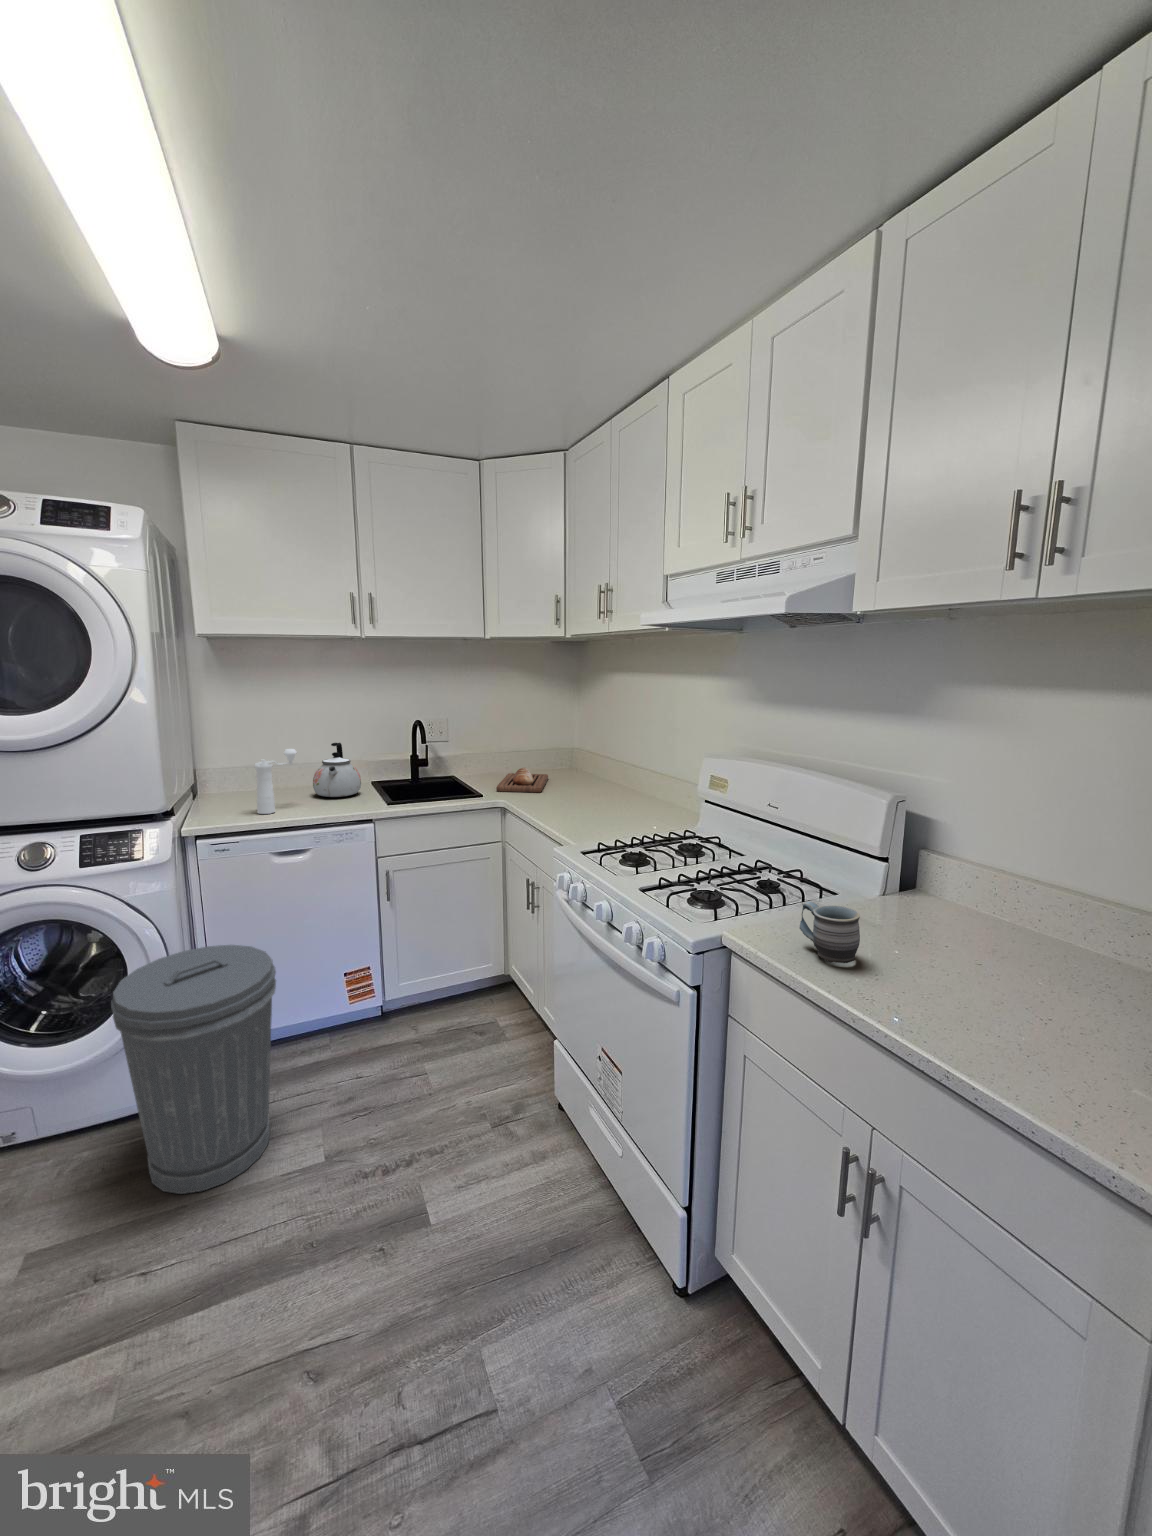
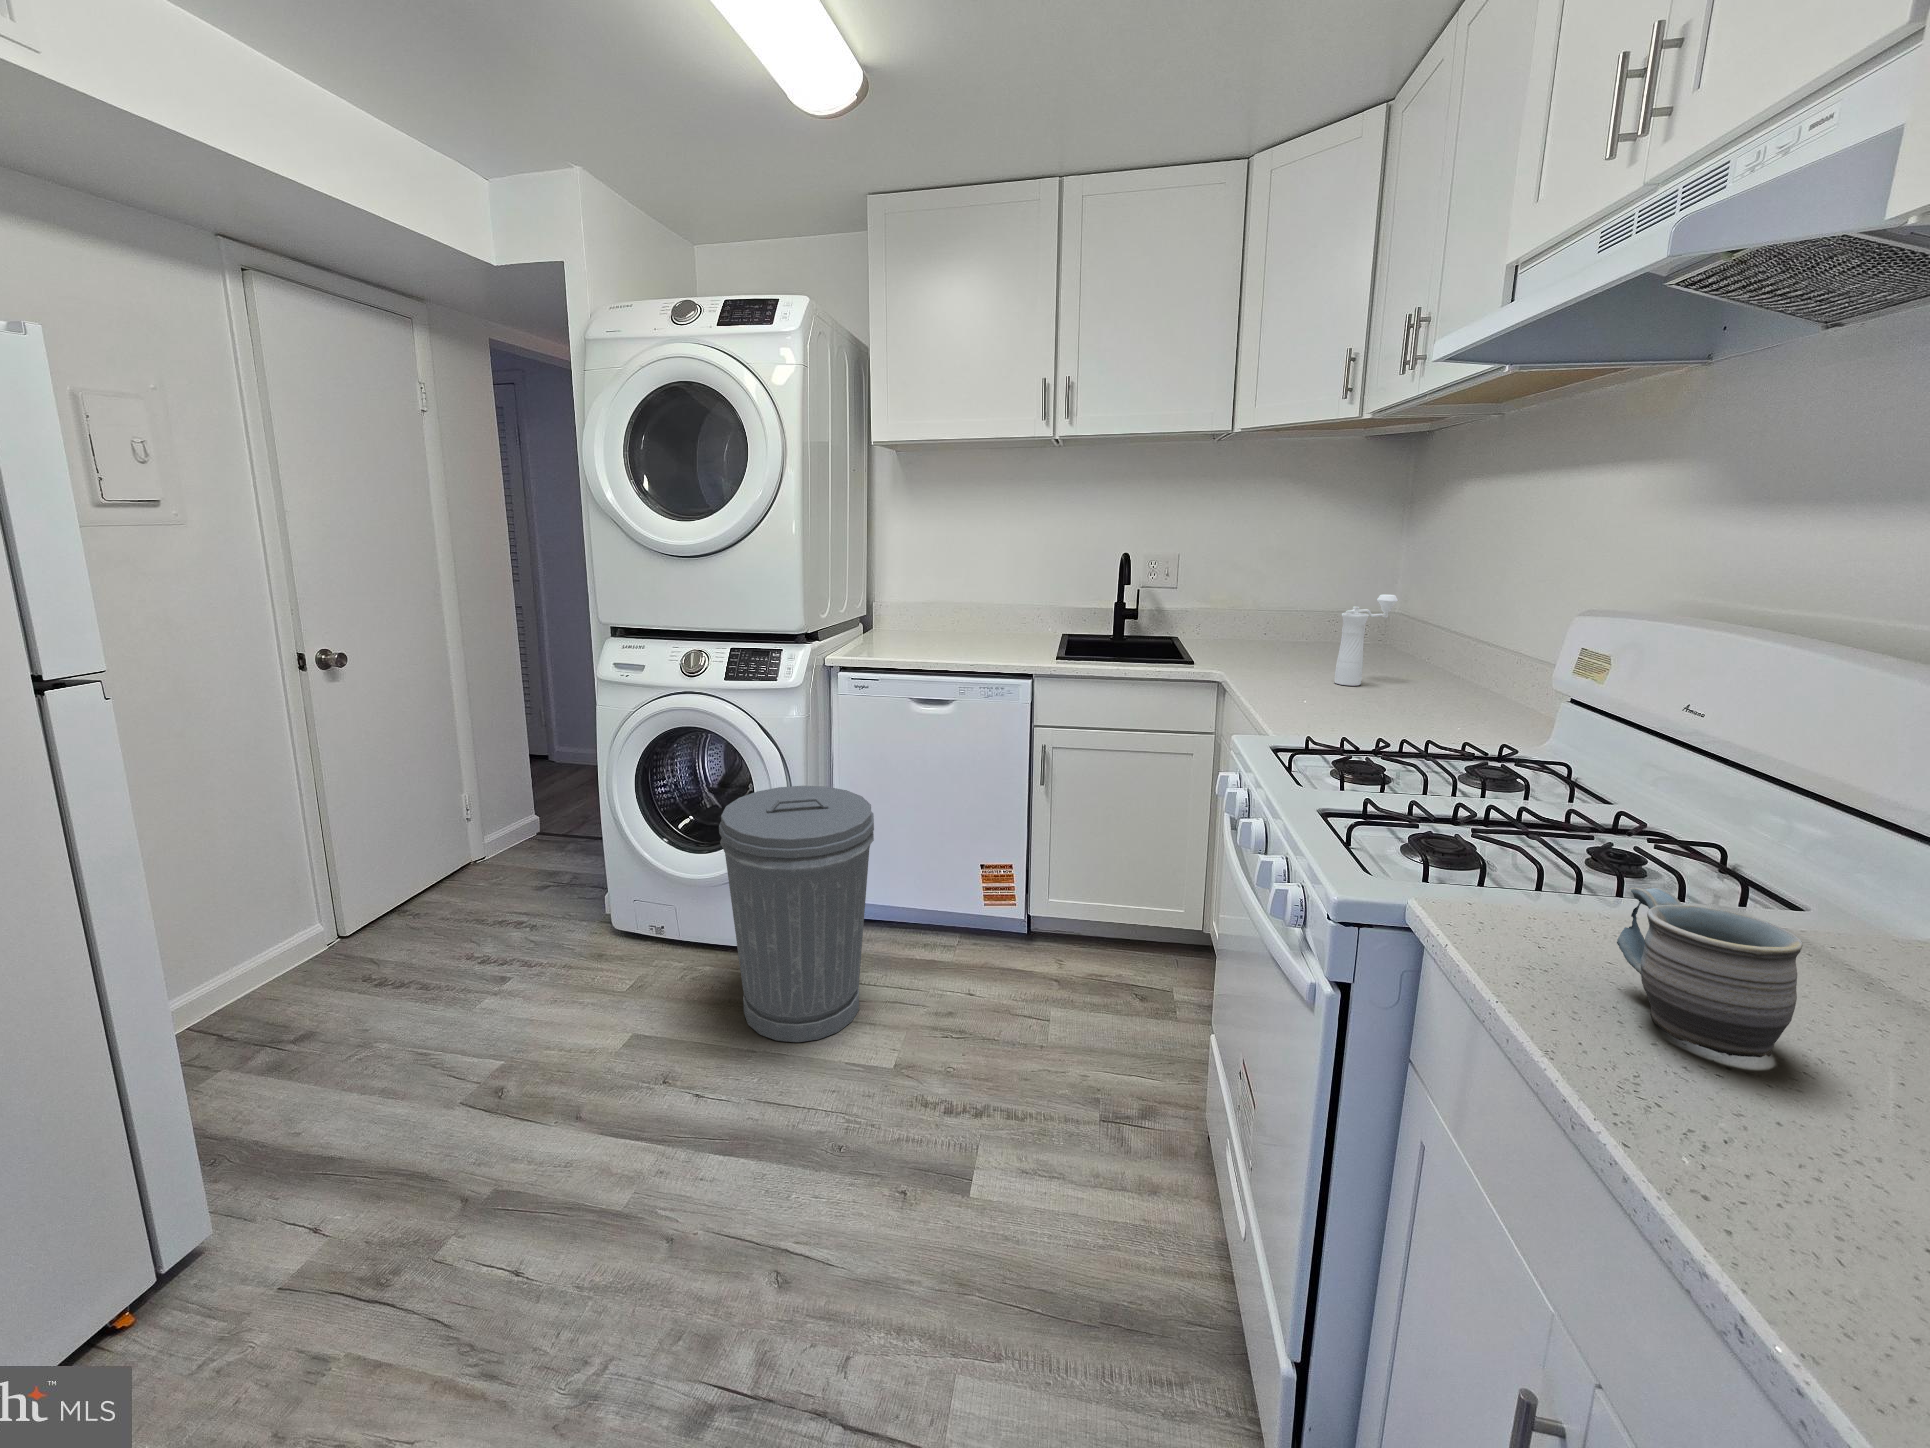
kettle: present [313,743,361,797] -> none [979,578,1036,646]
pepper mill: present [255,749,297,814] -> present [1334,595,1398,686]
bread loaf: present [496,768,548,792] -> none [1220,633,1324,668]

